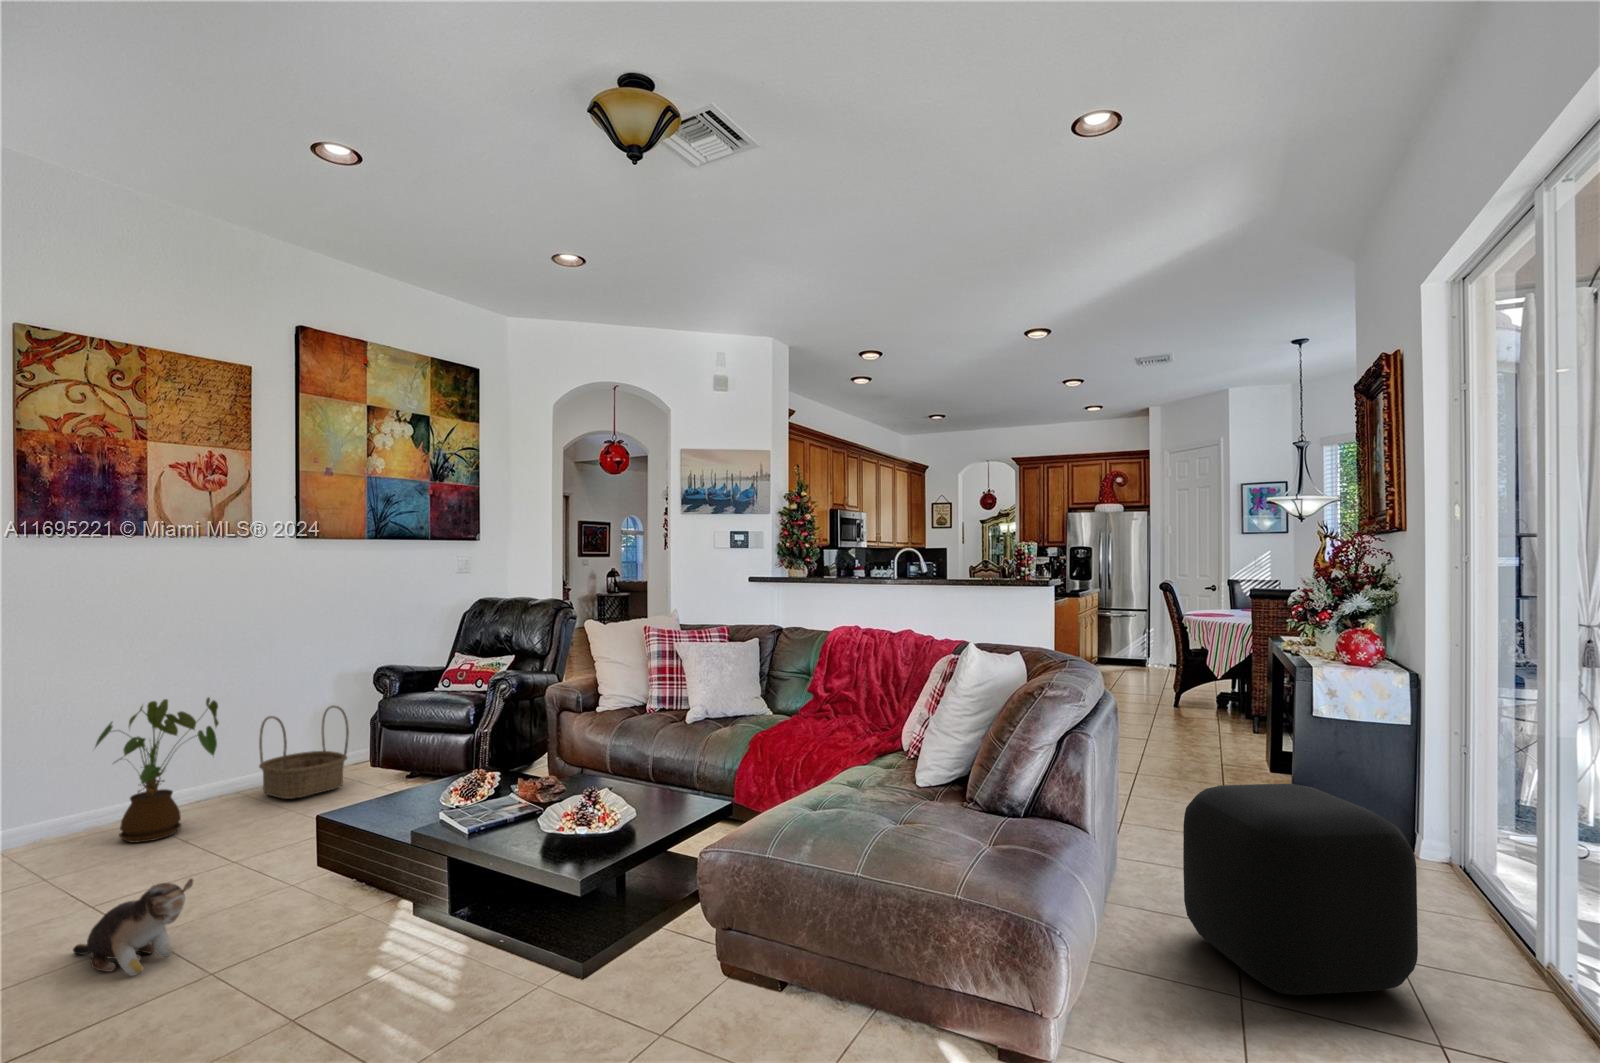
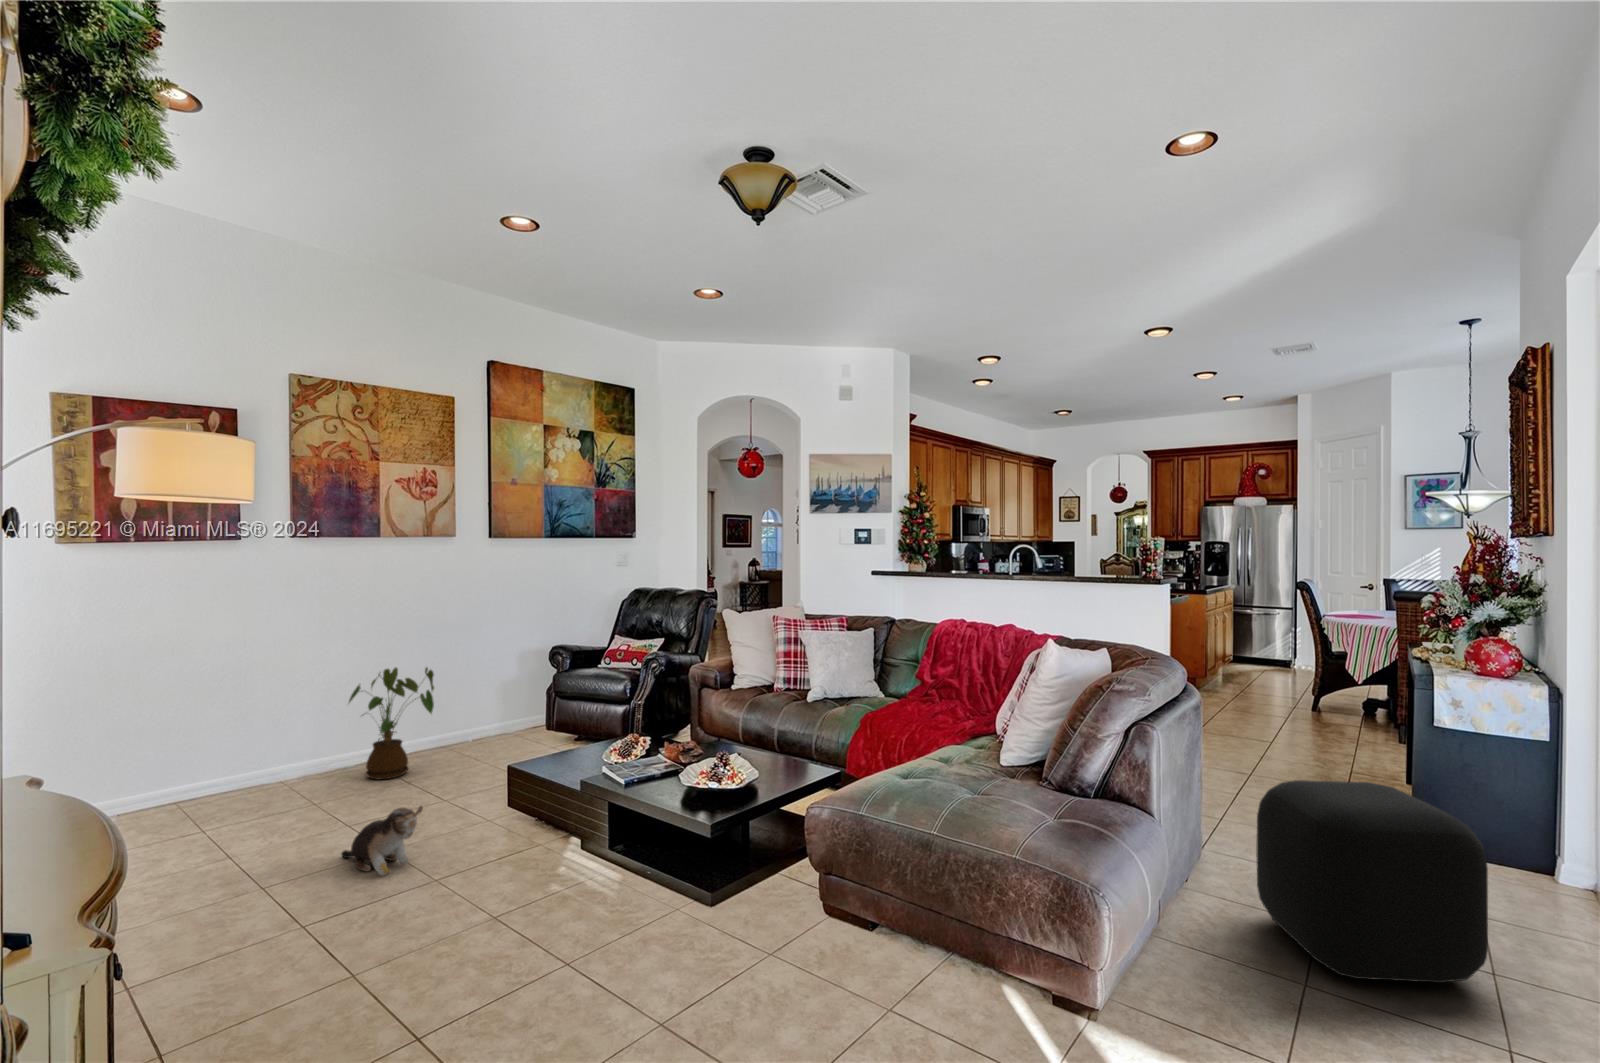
basket: present [259,706,349,799] -> none [464,677,531,752]

